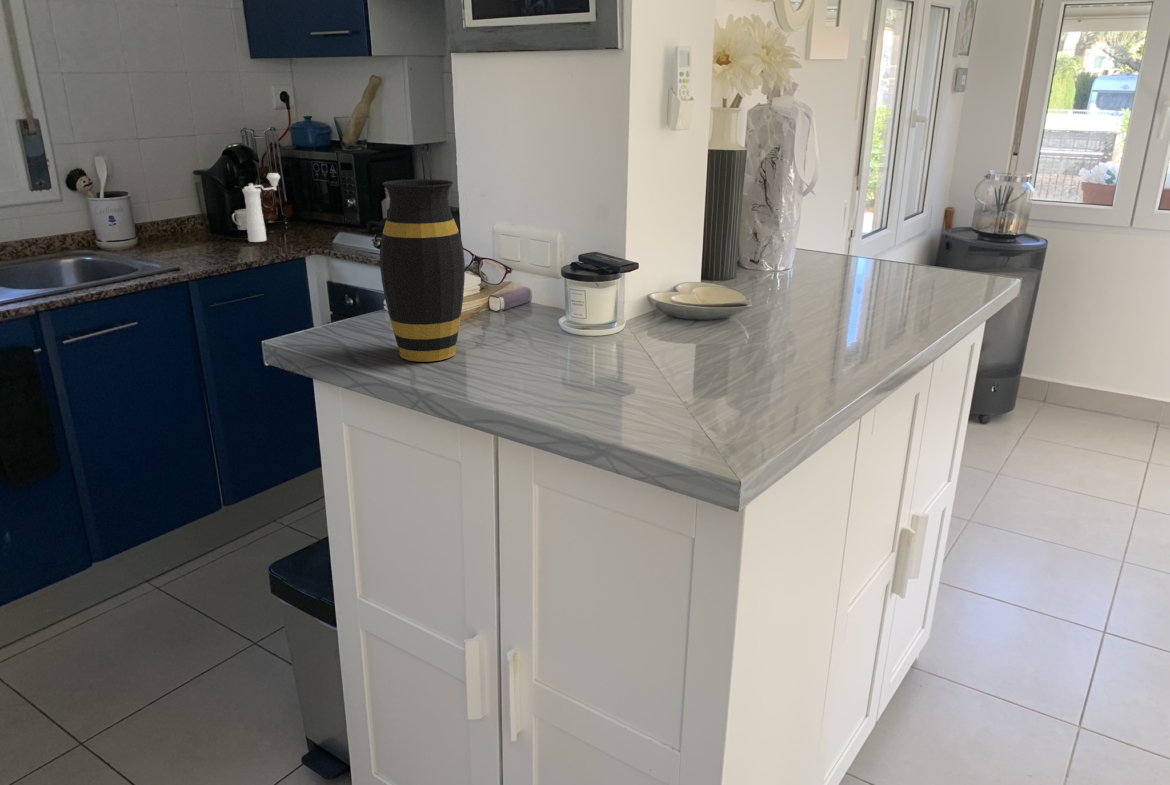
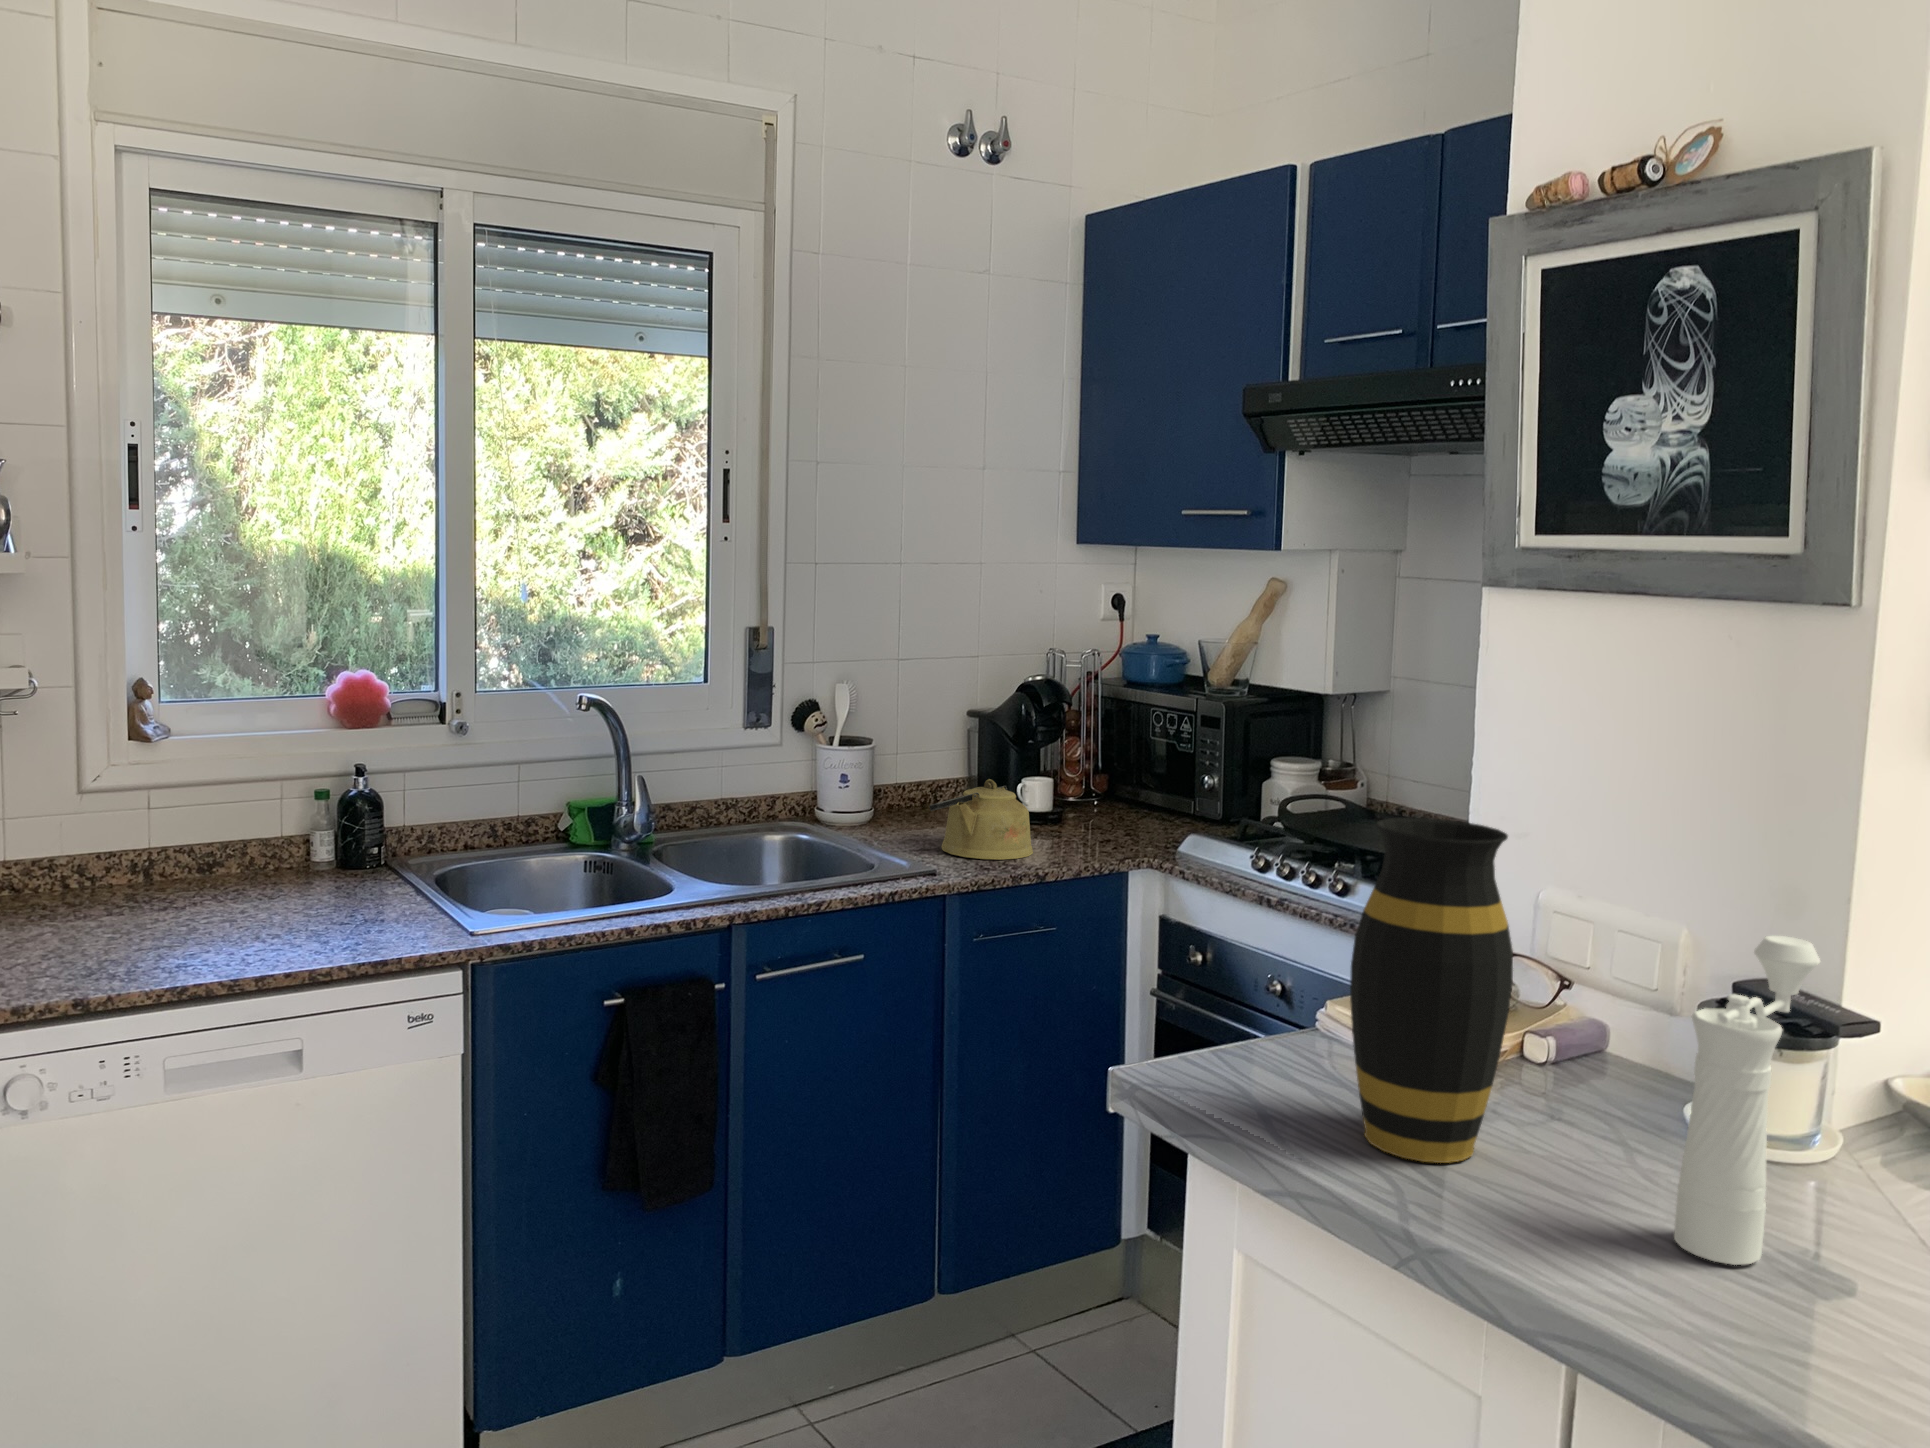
pepper mill: present [242,173,280,242] -> present [1674,935,1820,1265]
kettle: none [171,209,244,258] -> present [929,779,1033,860]

